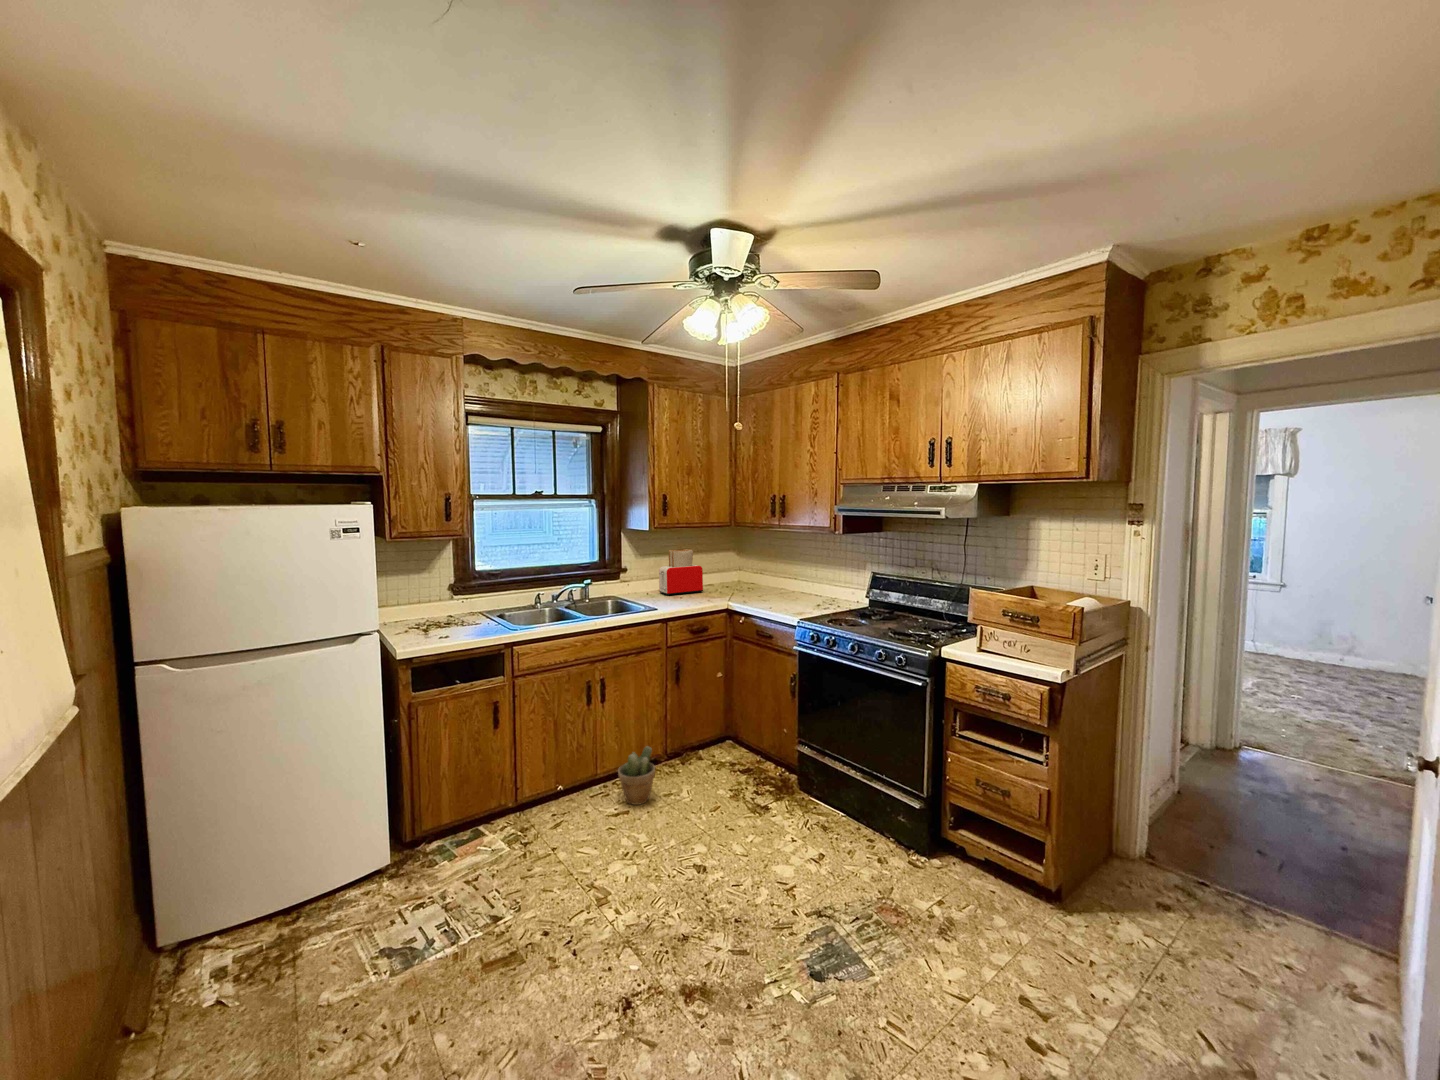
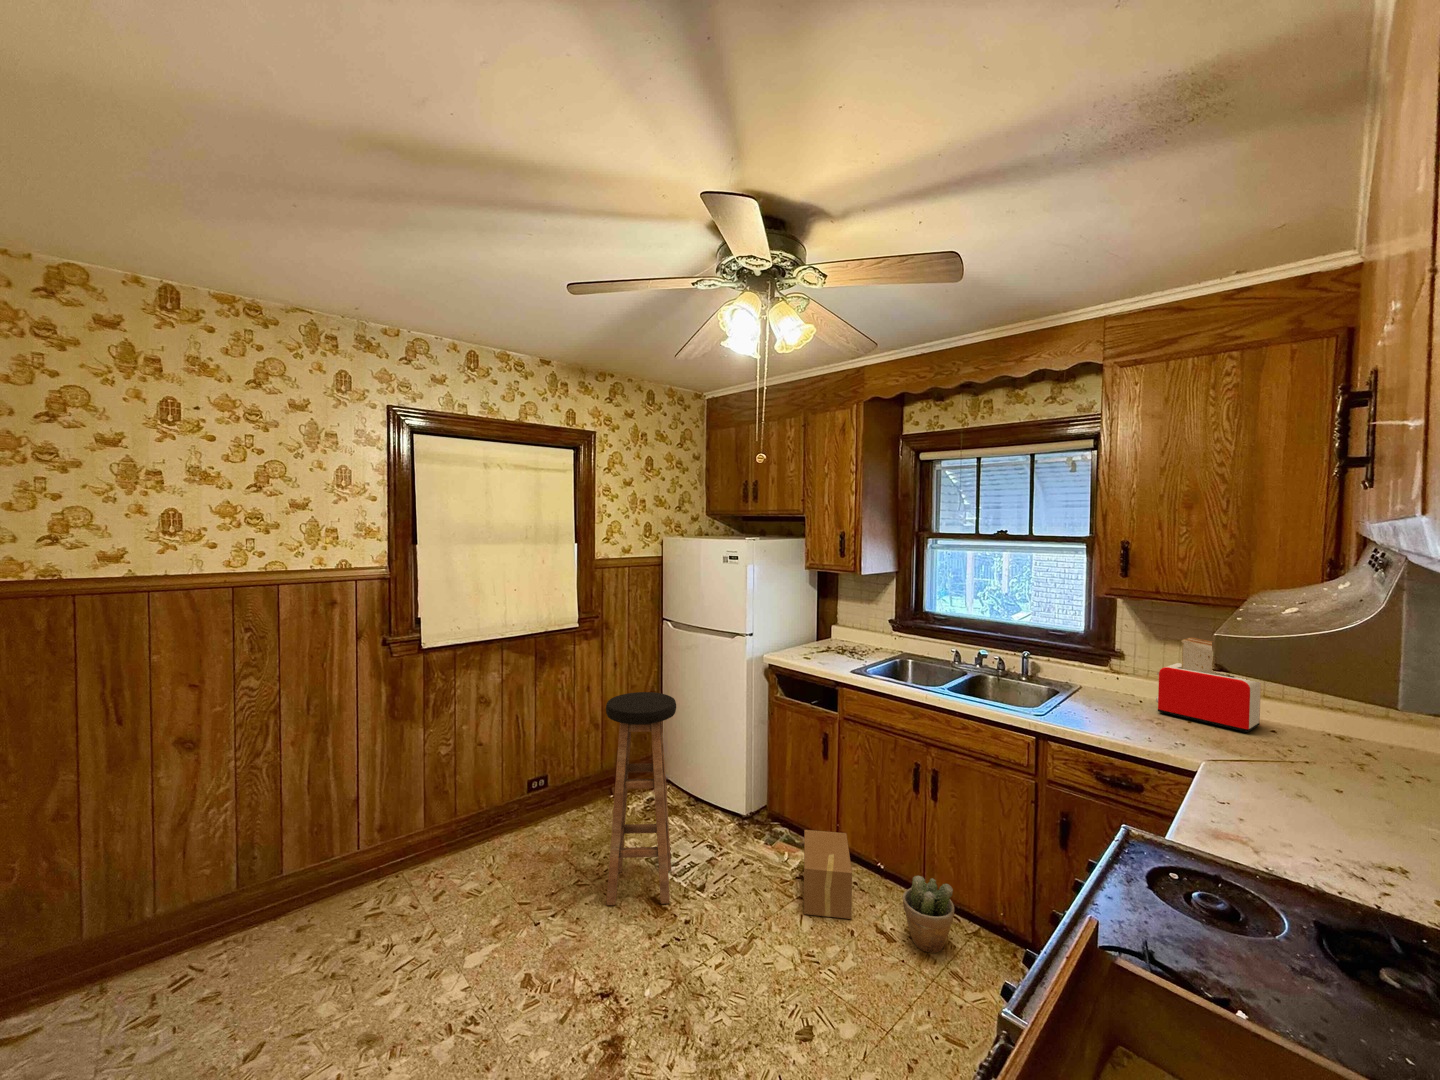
bar stool: none [385,710,511,1014] -> present [606,692,676,905]
cardboard box: none [517,781,600,850] -> present [804,830,852,919]

